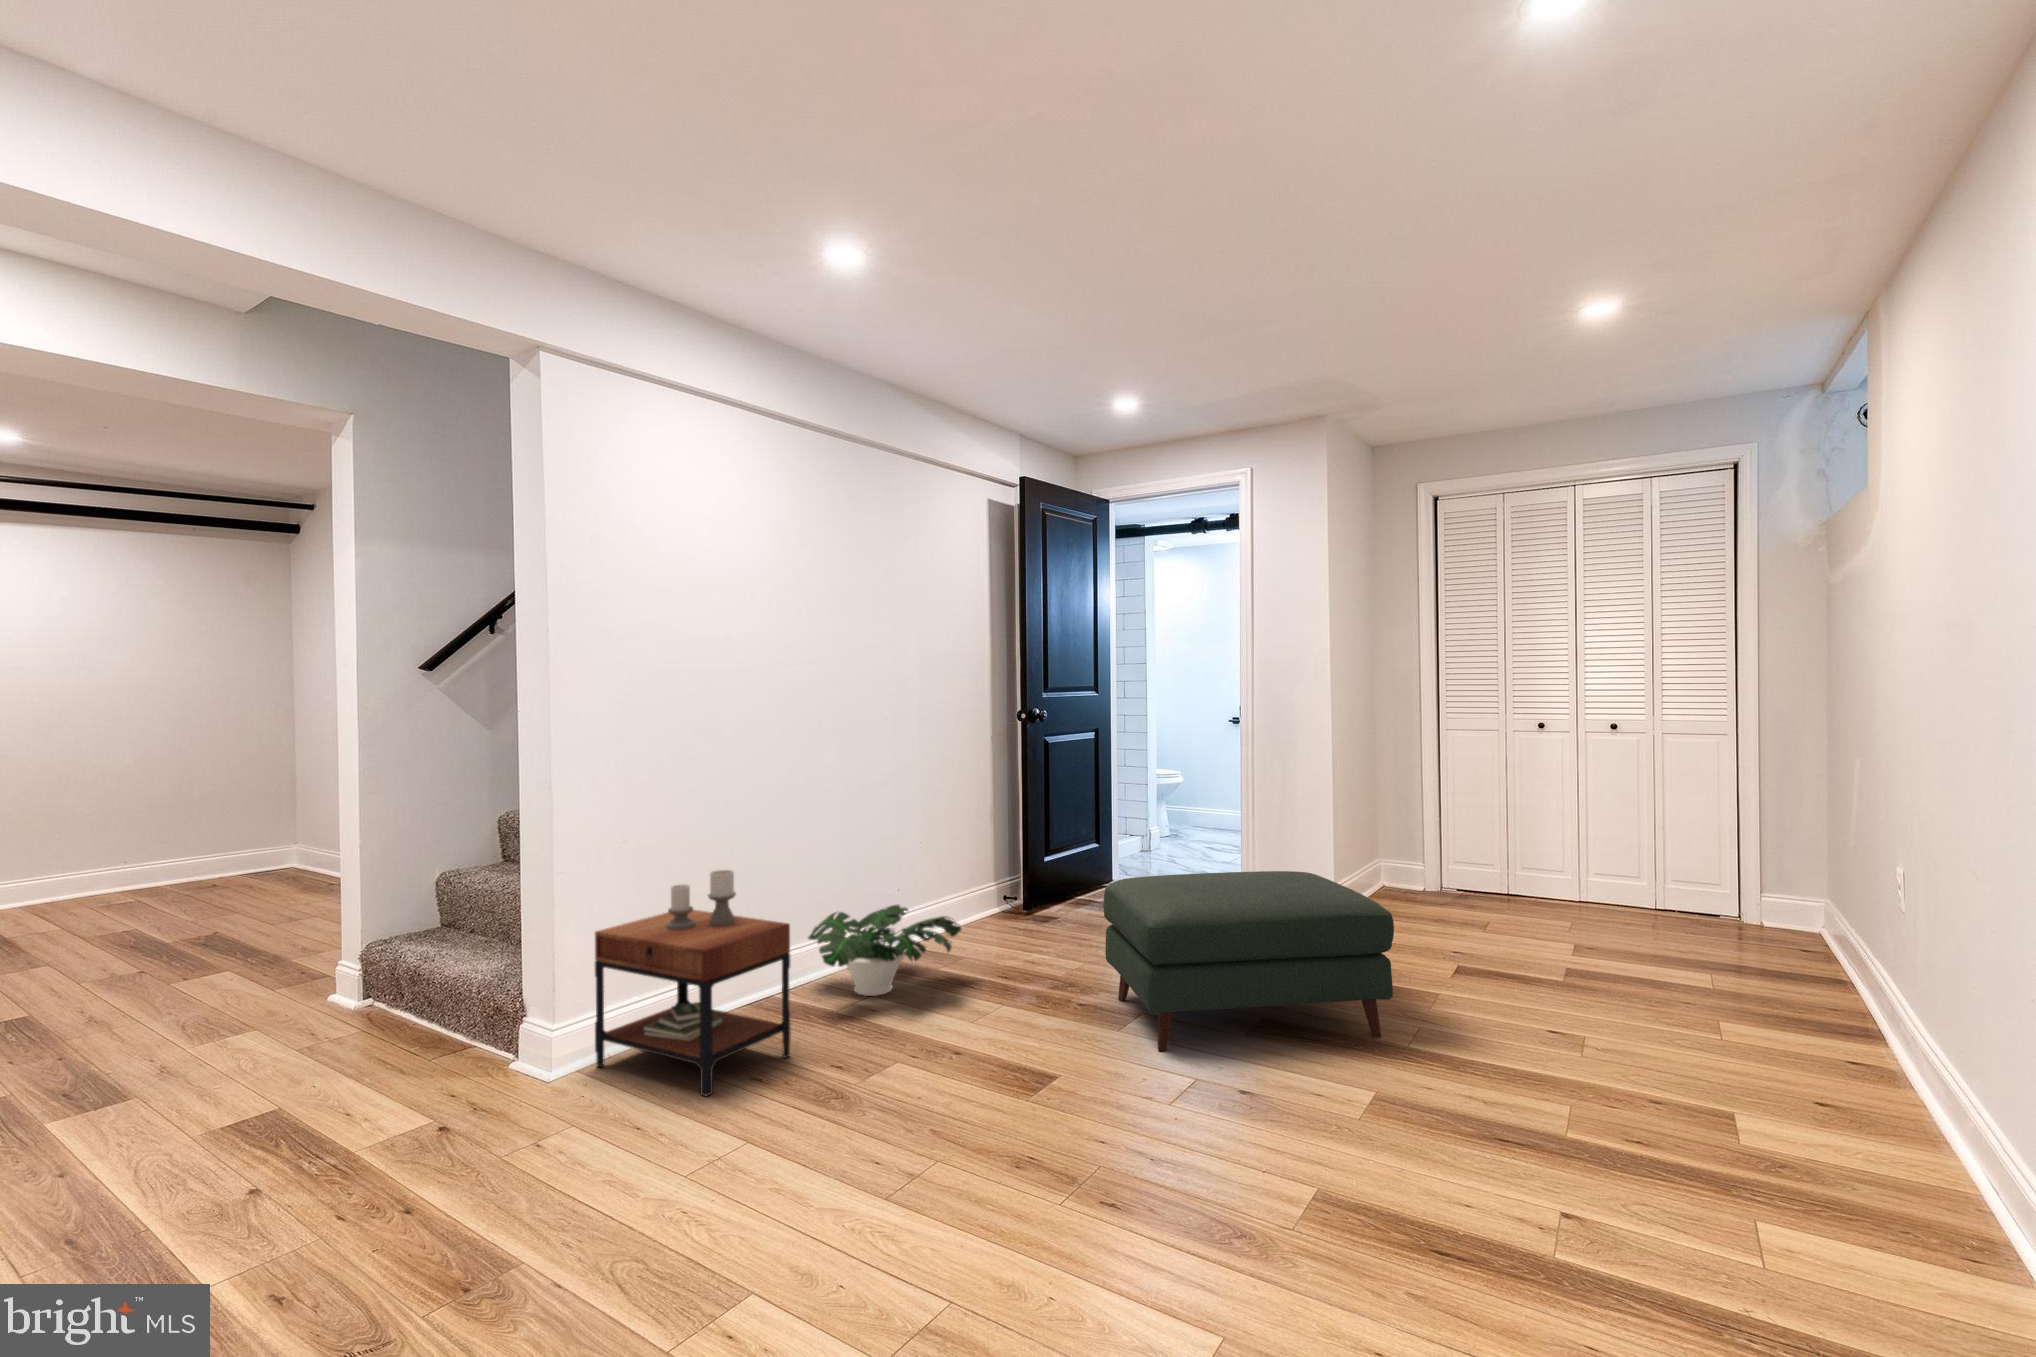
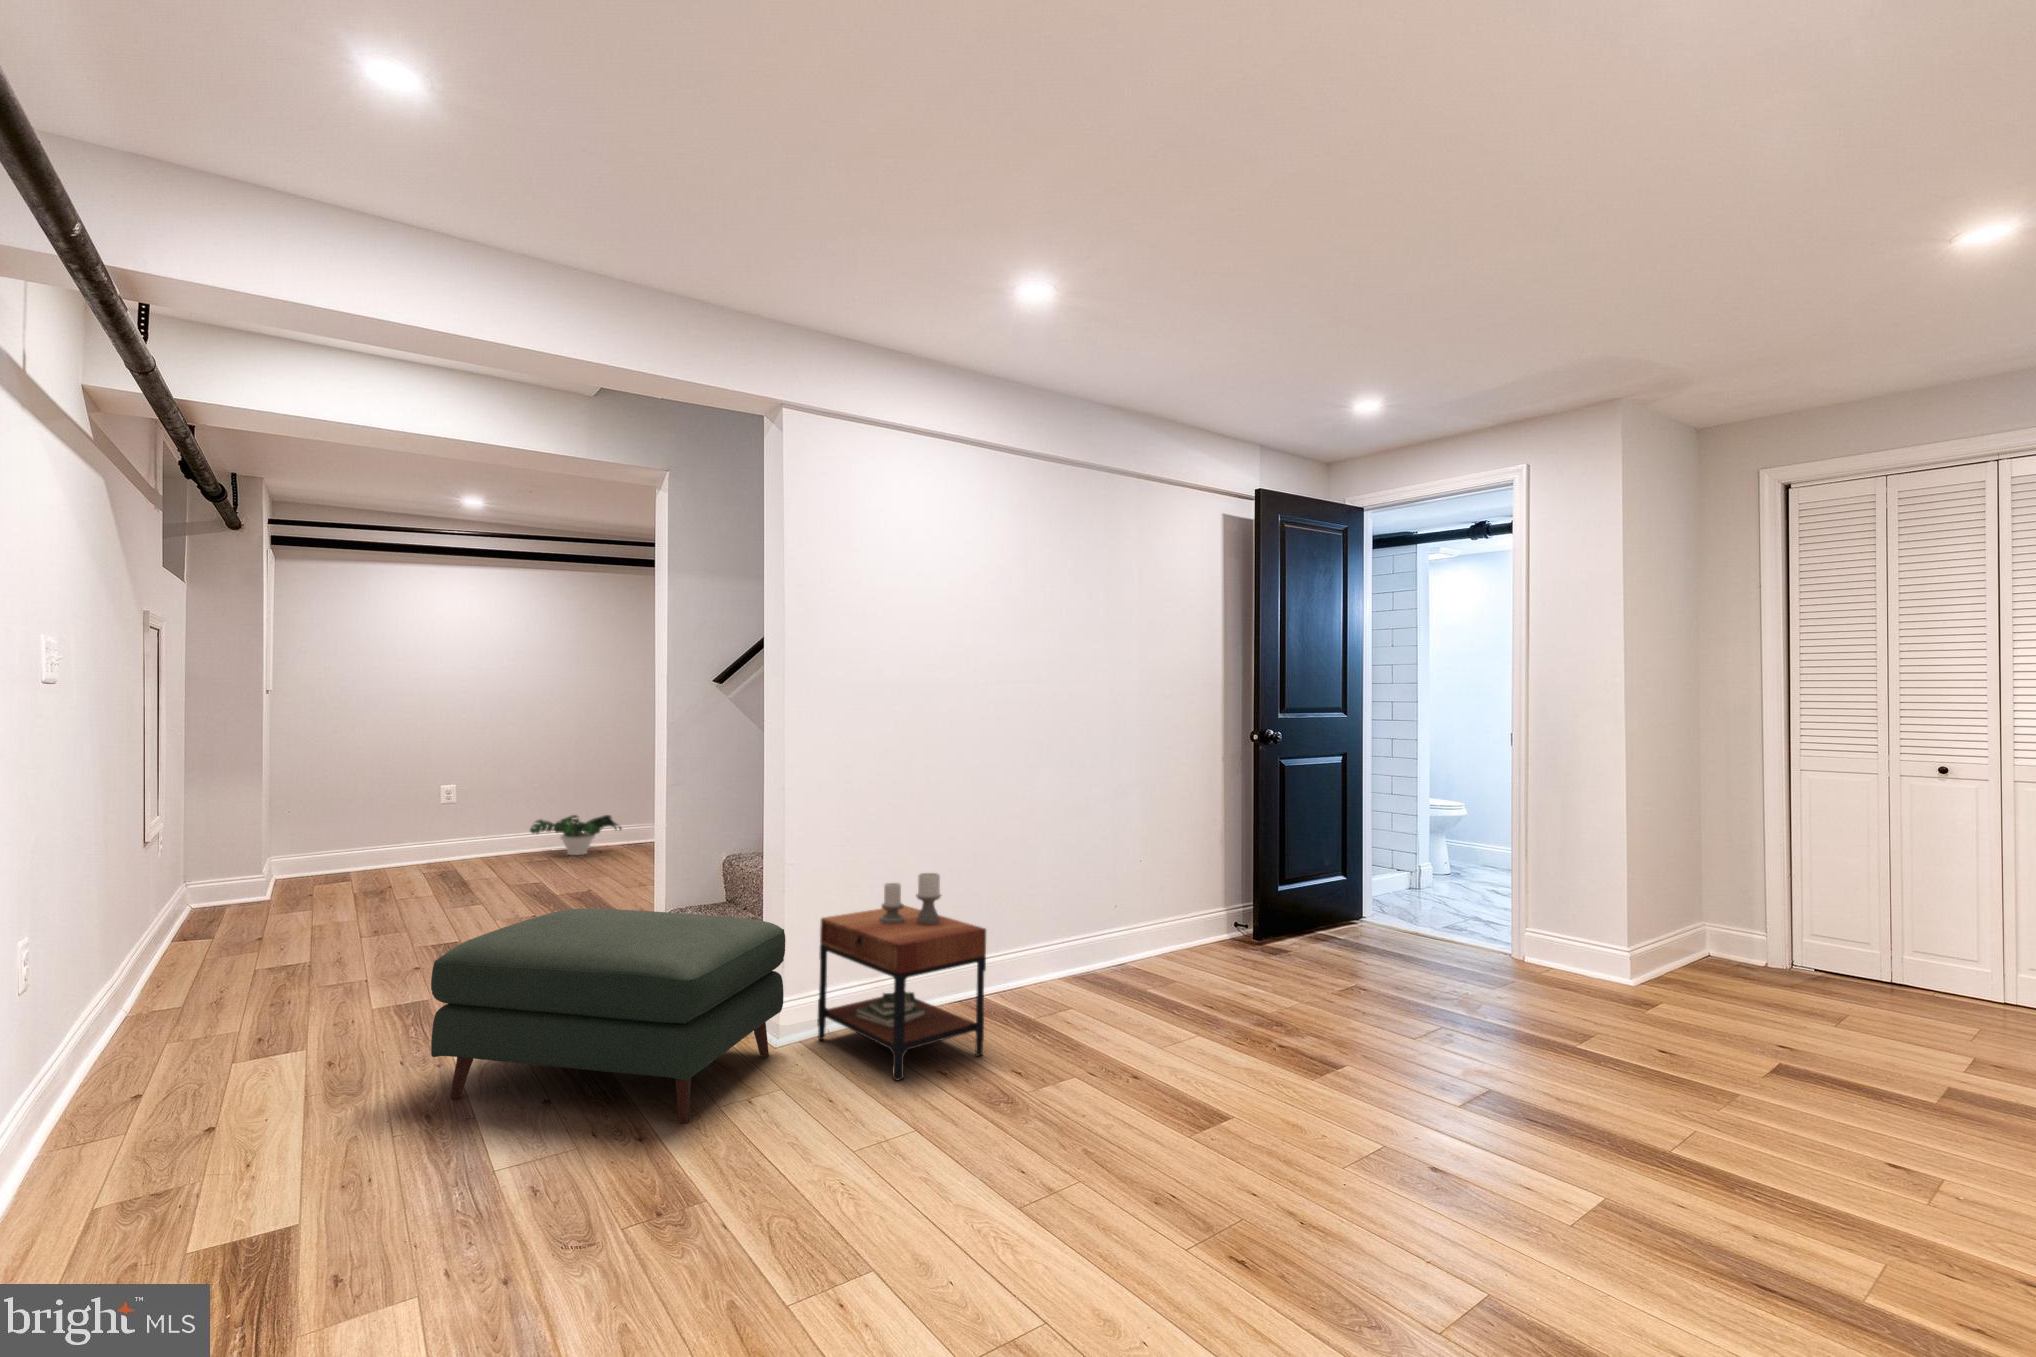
ottoman: present [1103,871,1394,1051] -> present [431,908,785,1123]
potted plant: present [808,905,961,996] -> present [530,815,622,855]

